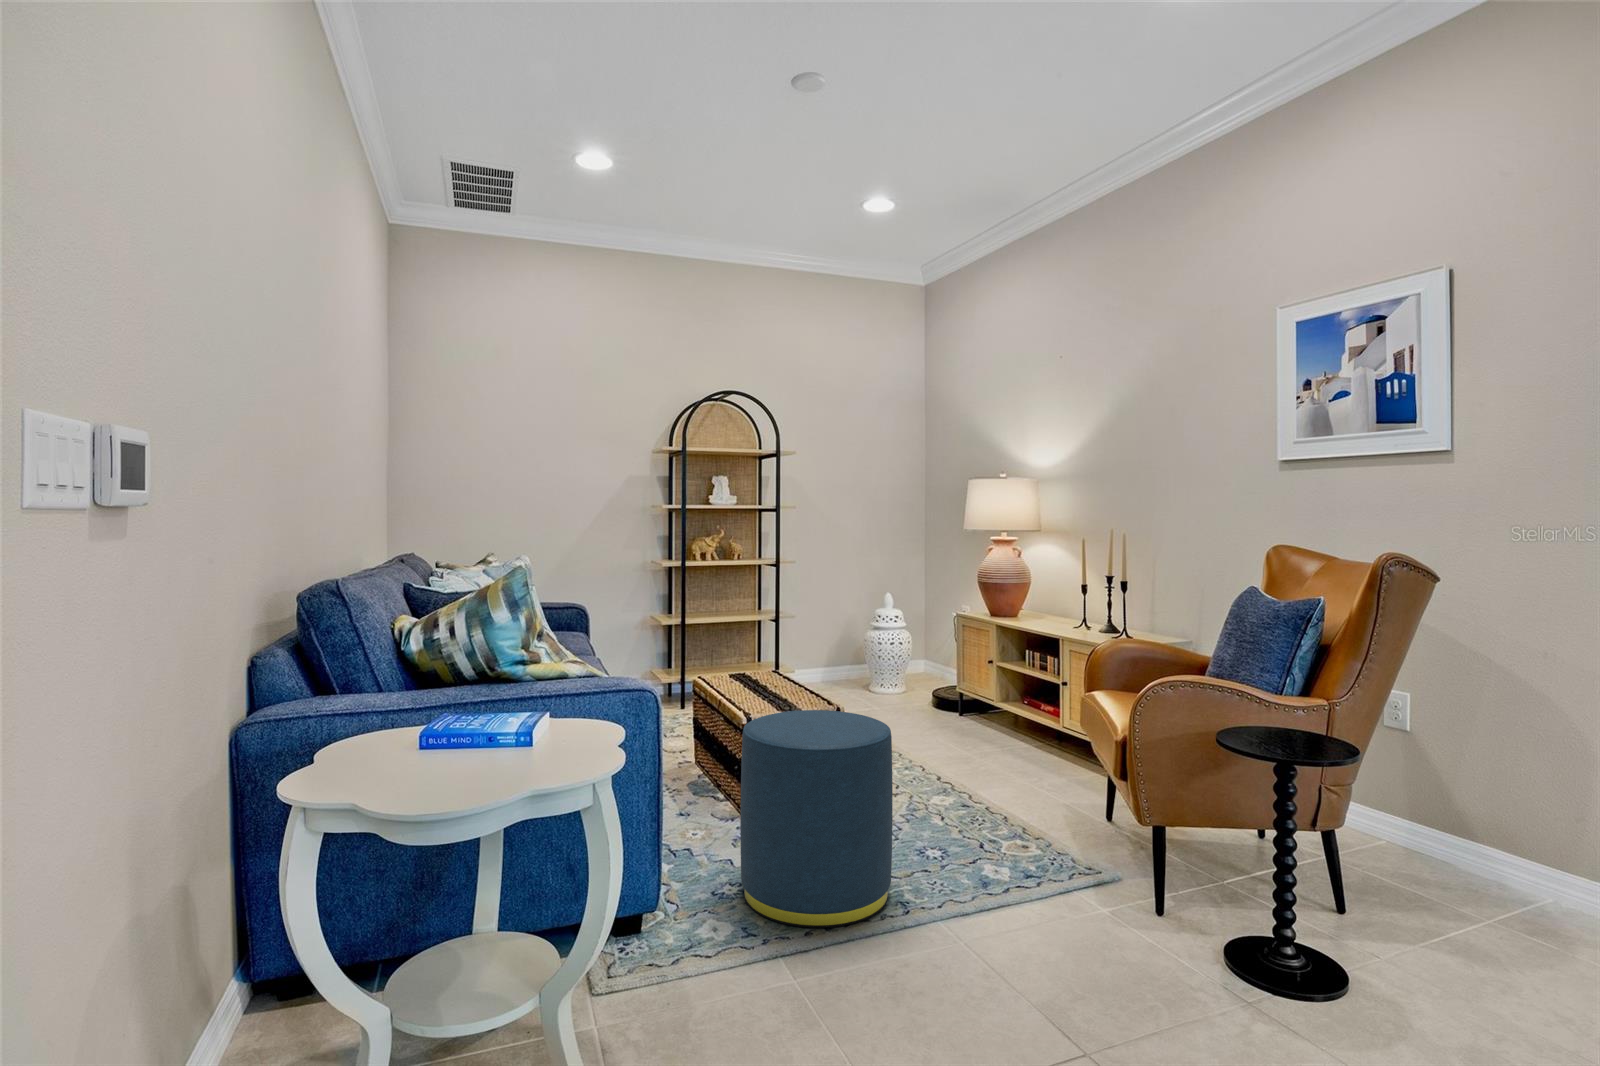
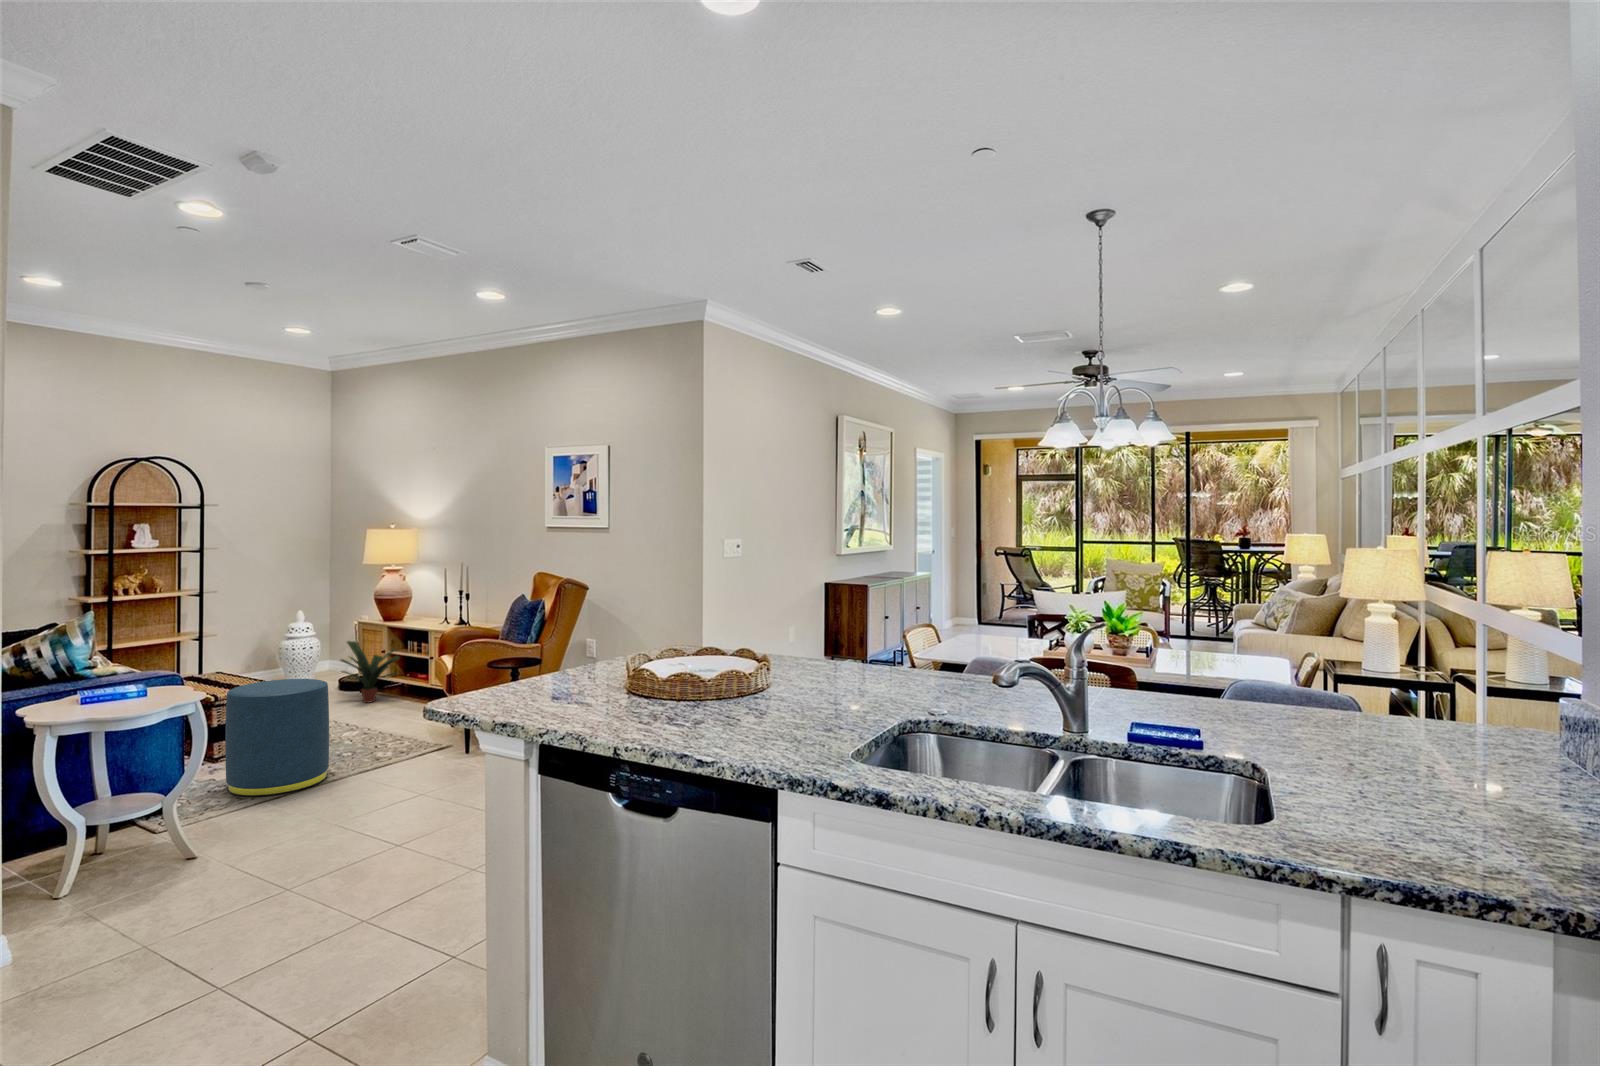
potted plant: none [929,642,1014,740] -> present [341,641,400,703]

